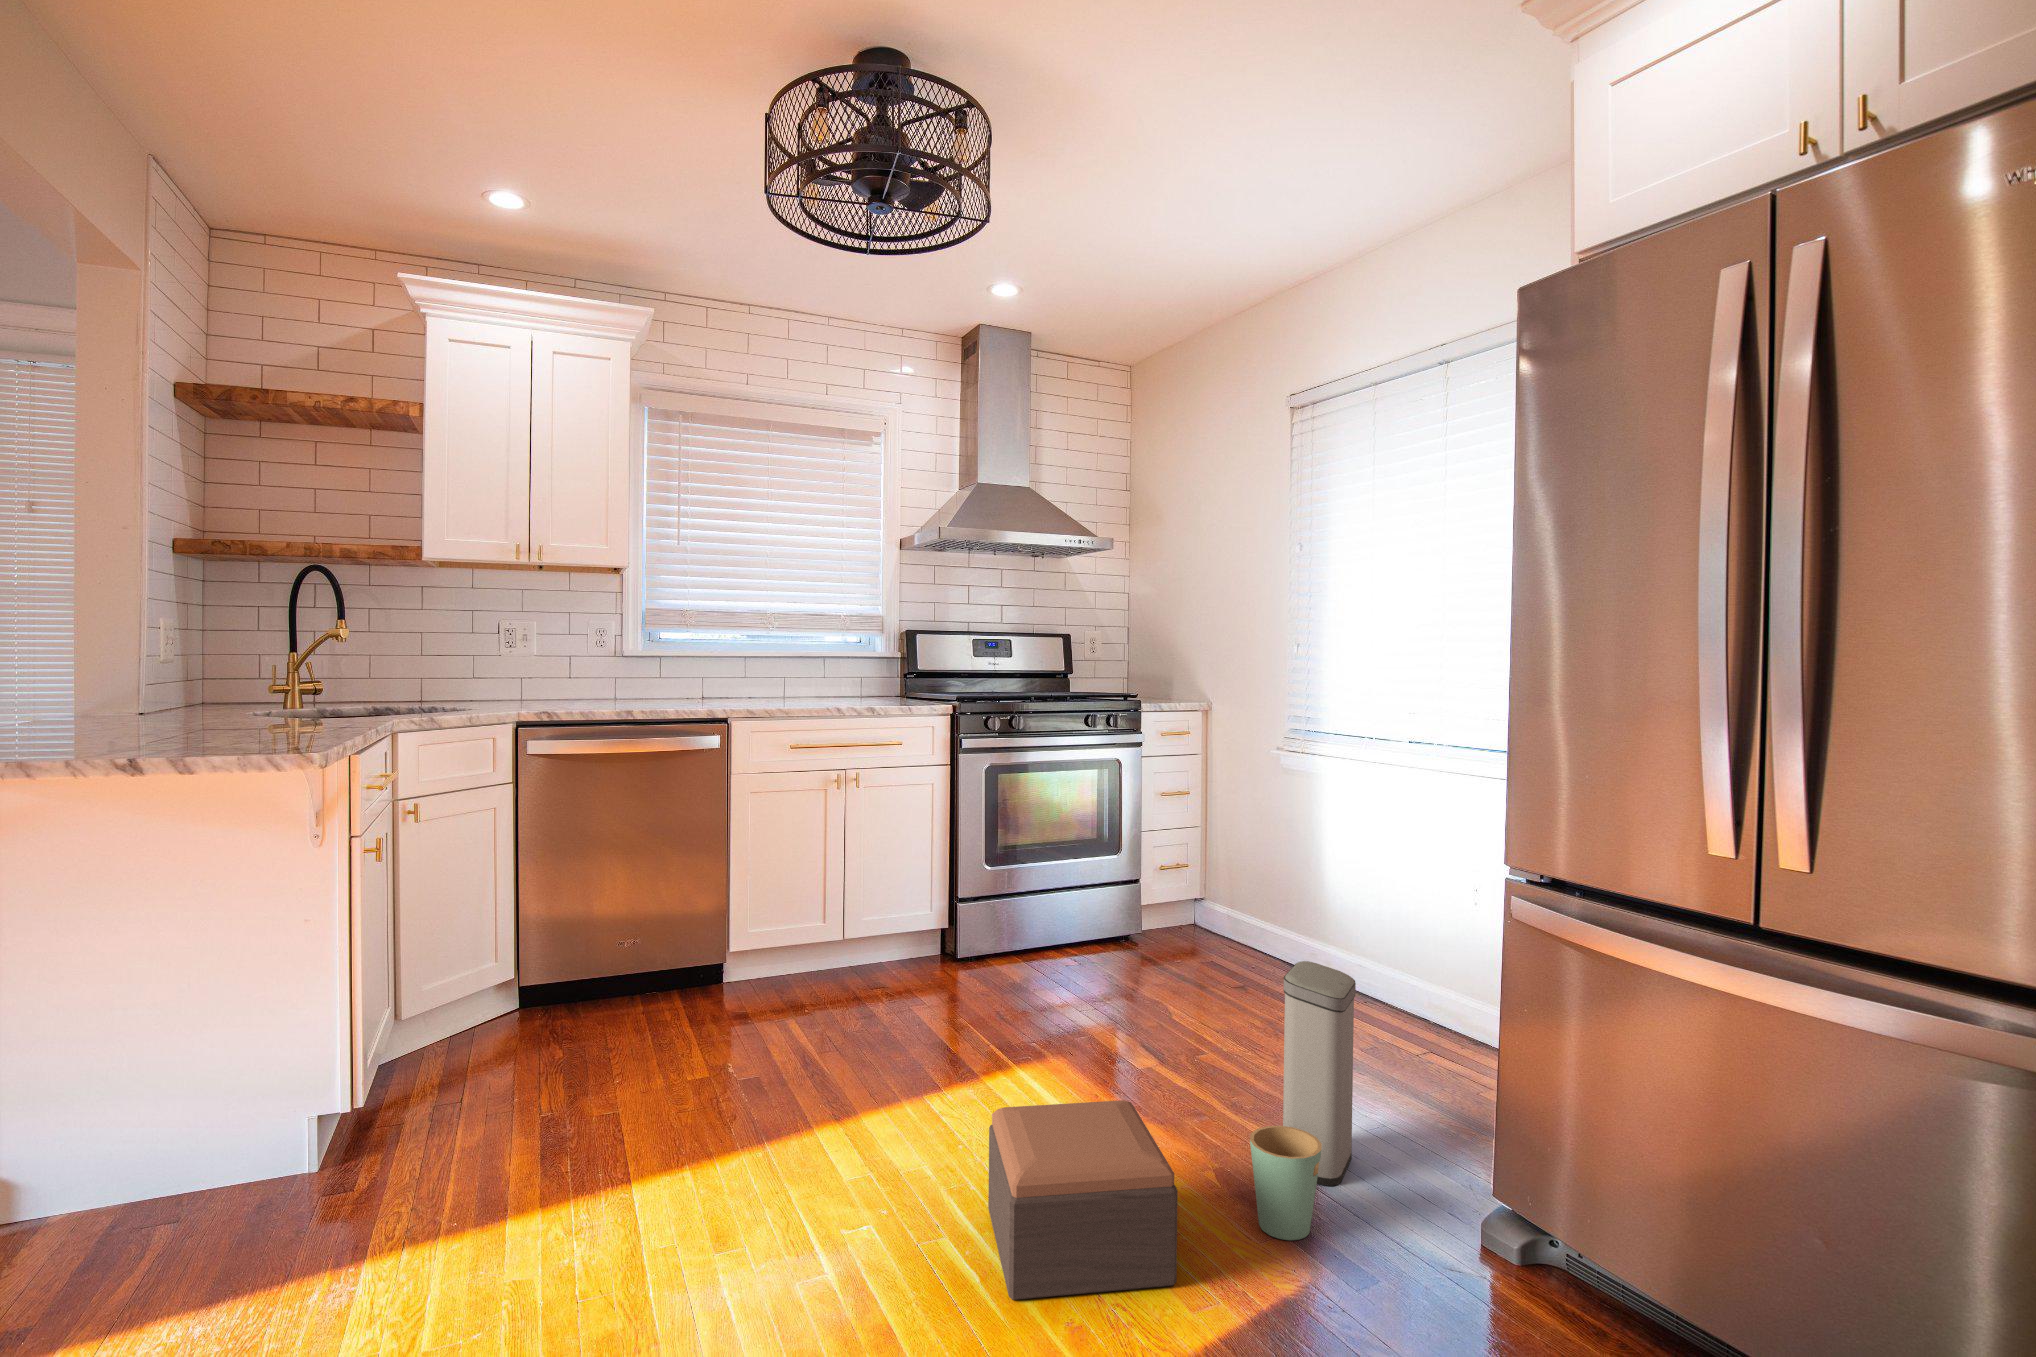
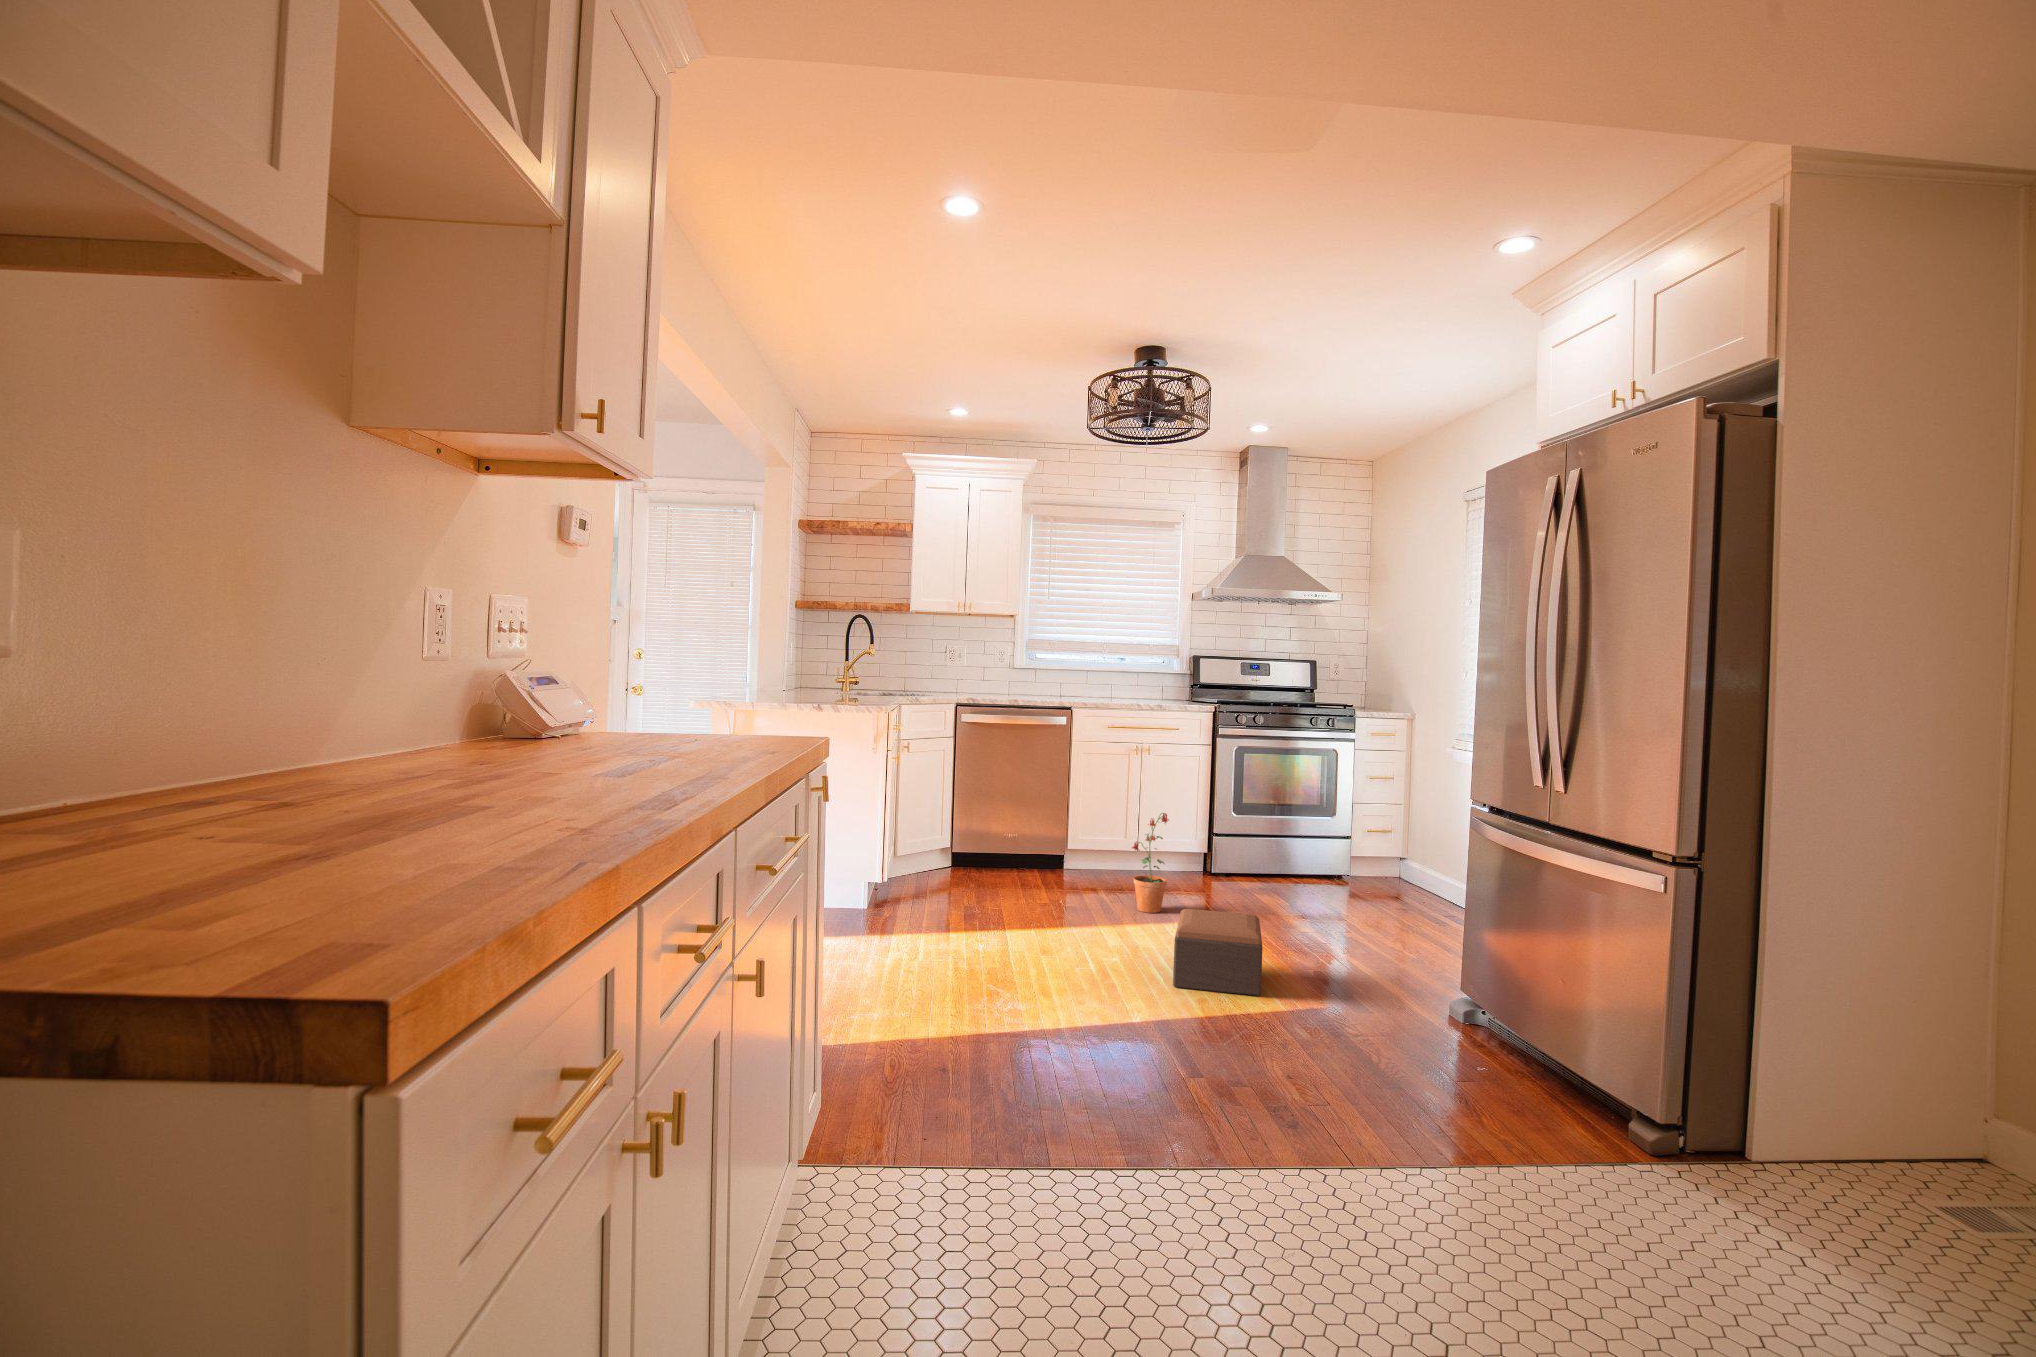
potted plant: none [855,892,919,1069] -> present [1132,813,1169,913]
trash can: present [1250,961,1356,1240] -> none [1319,859,1410,995]

